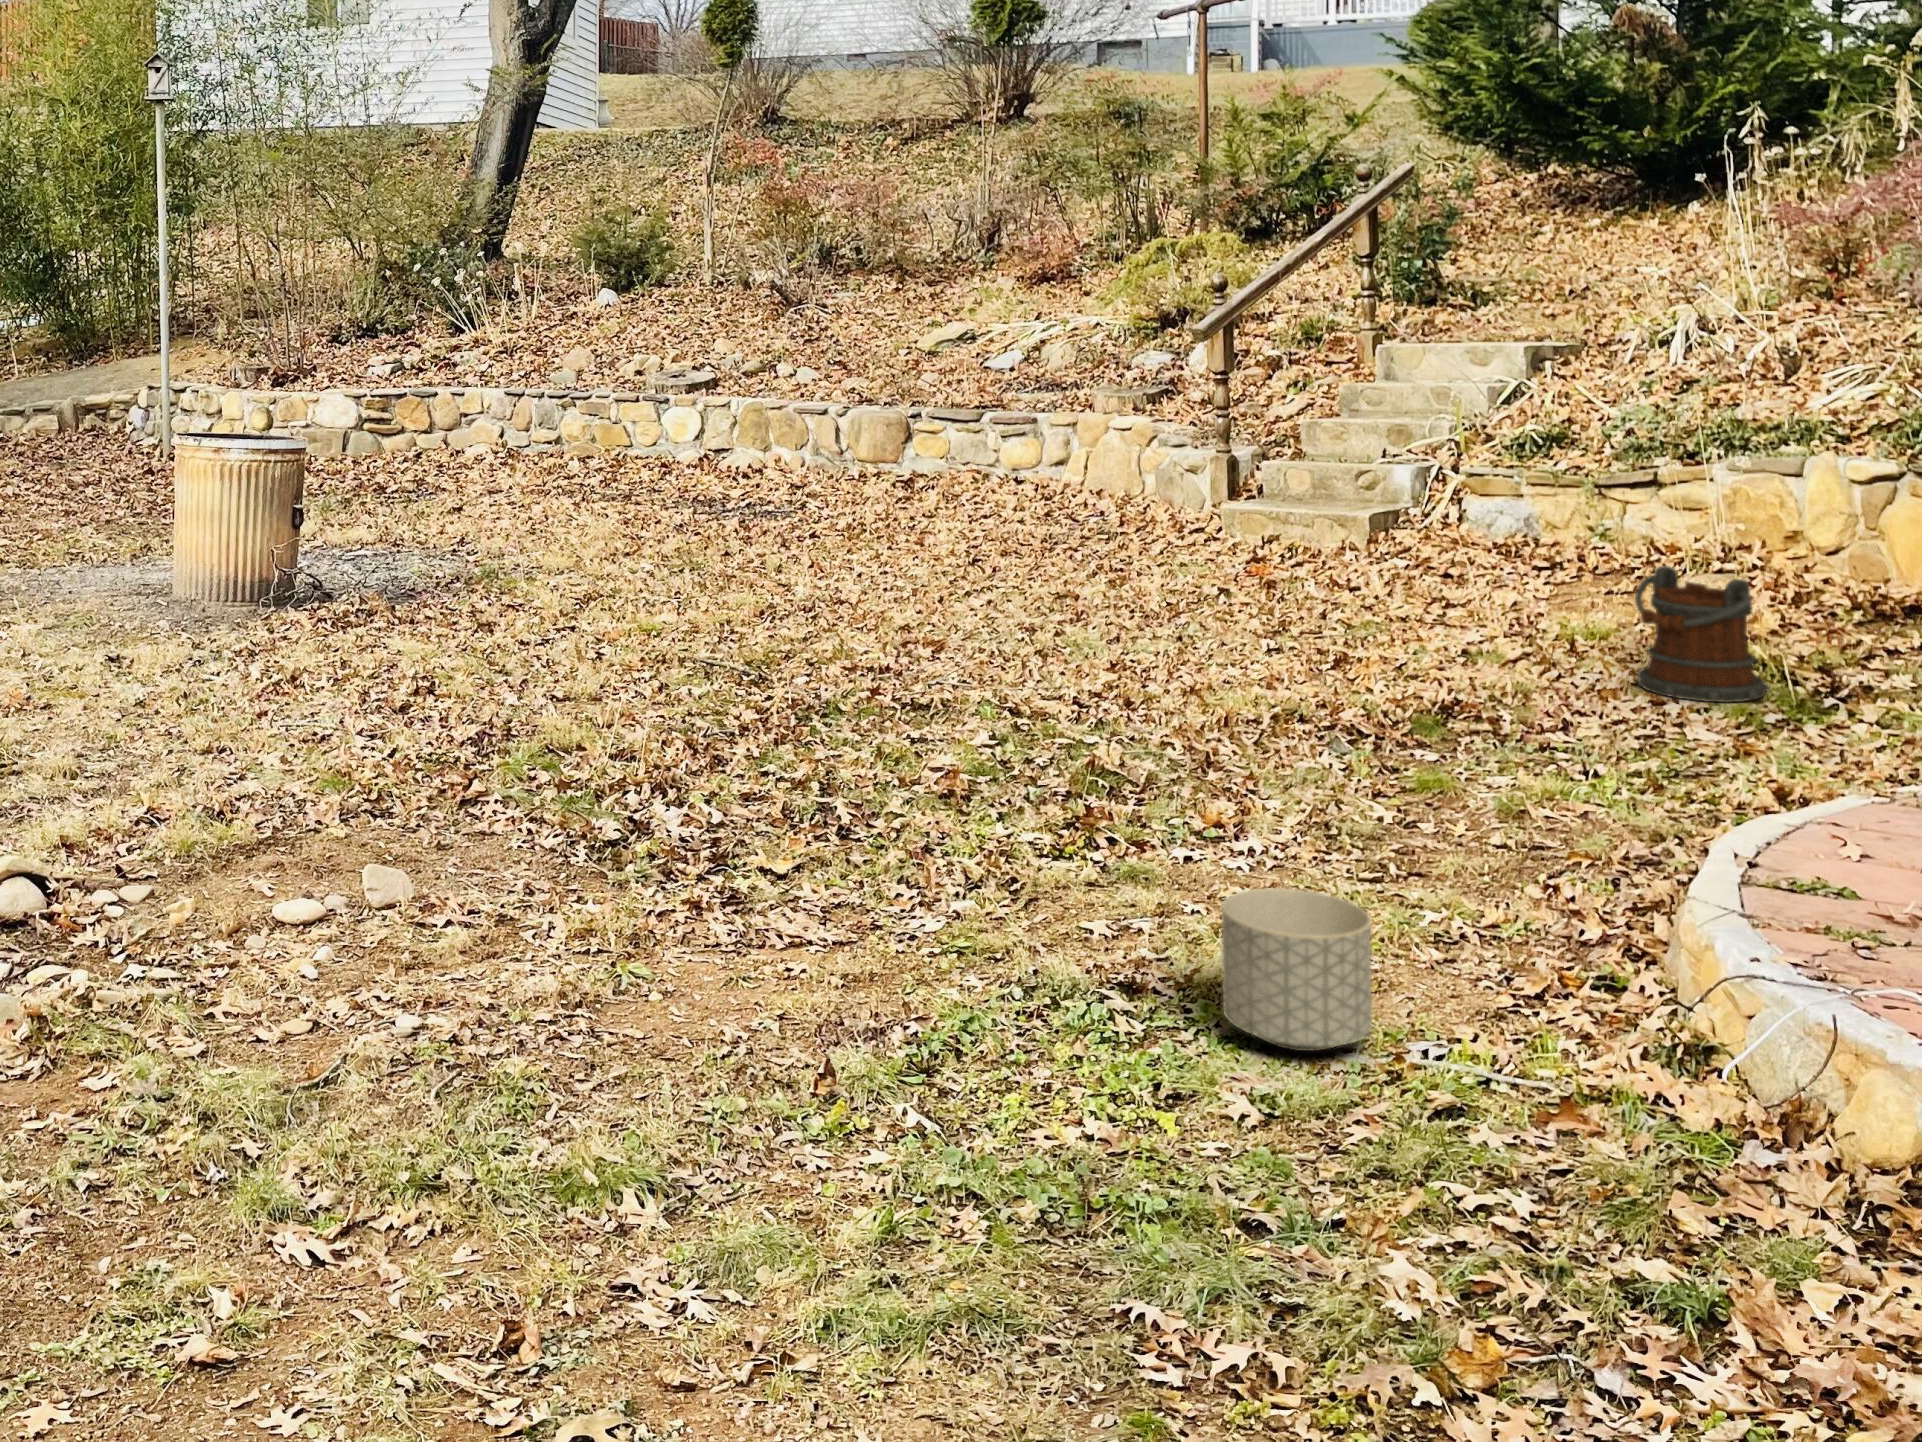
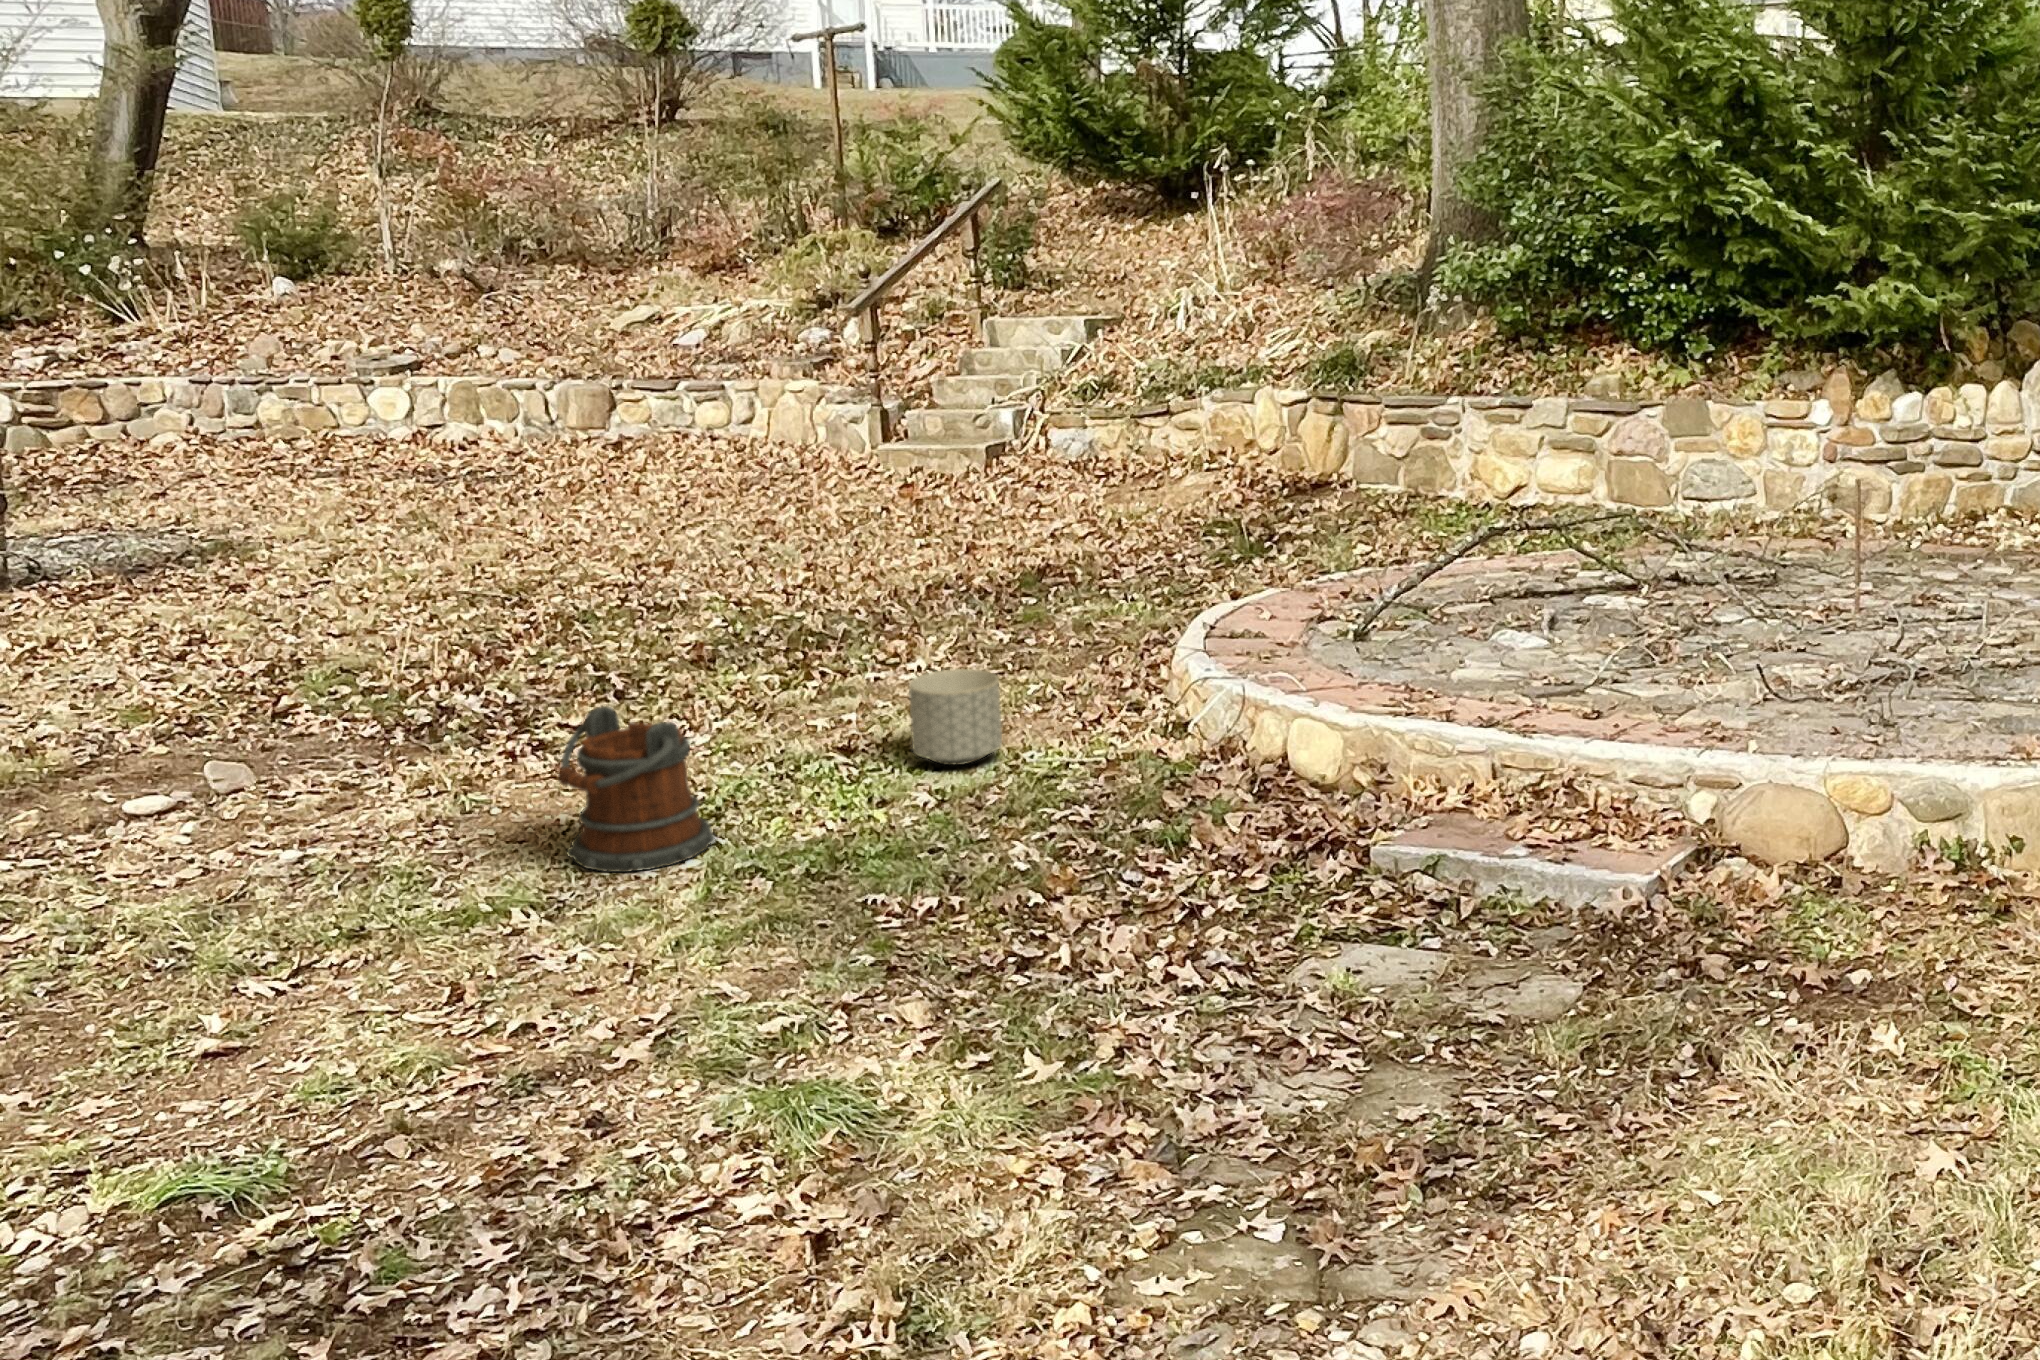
bucket: present [1635,566,1770,703] -> present [558,706,715,872]

